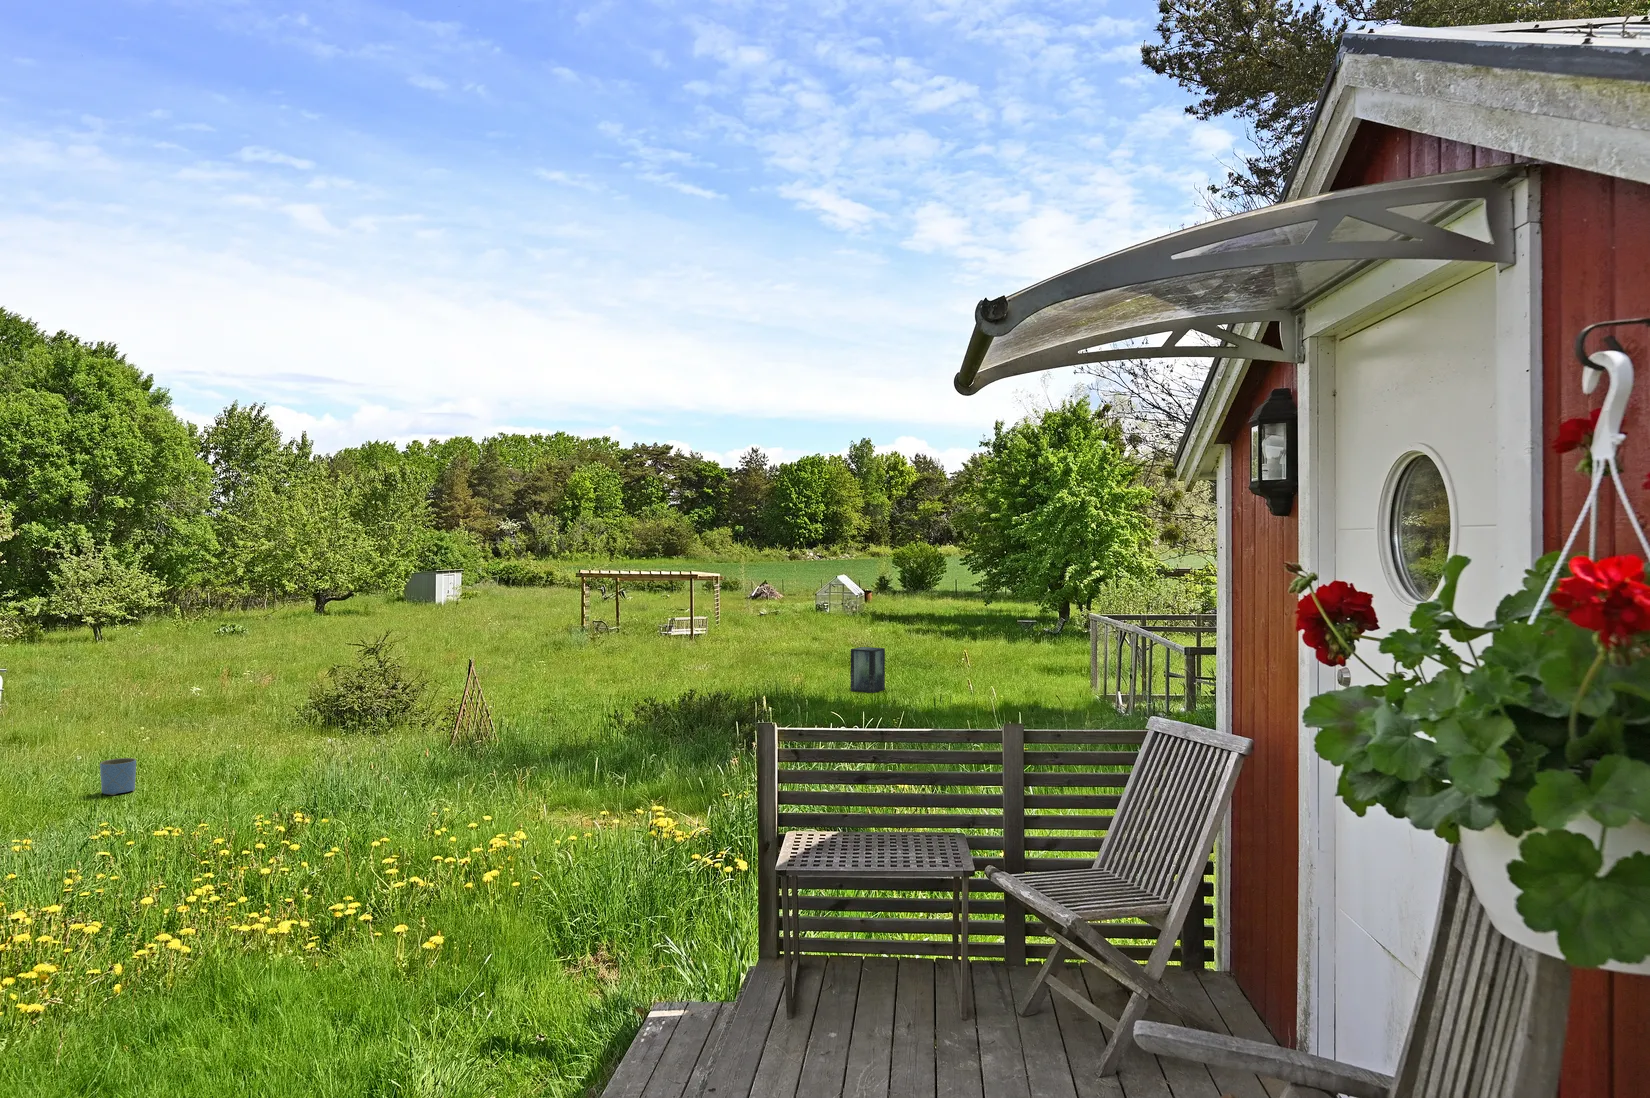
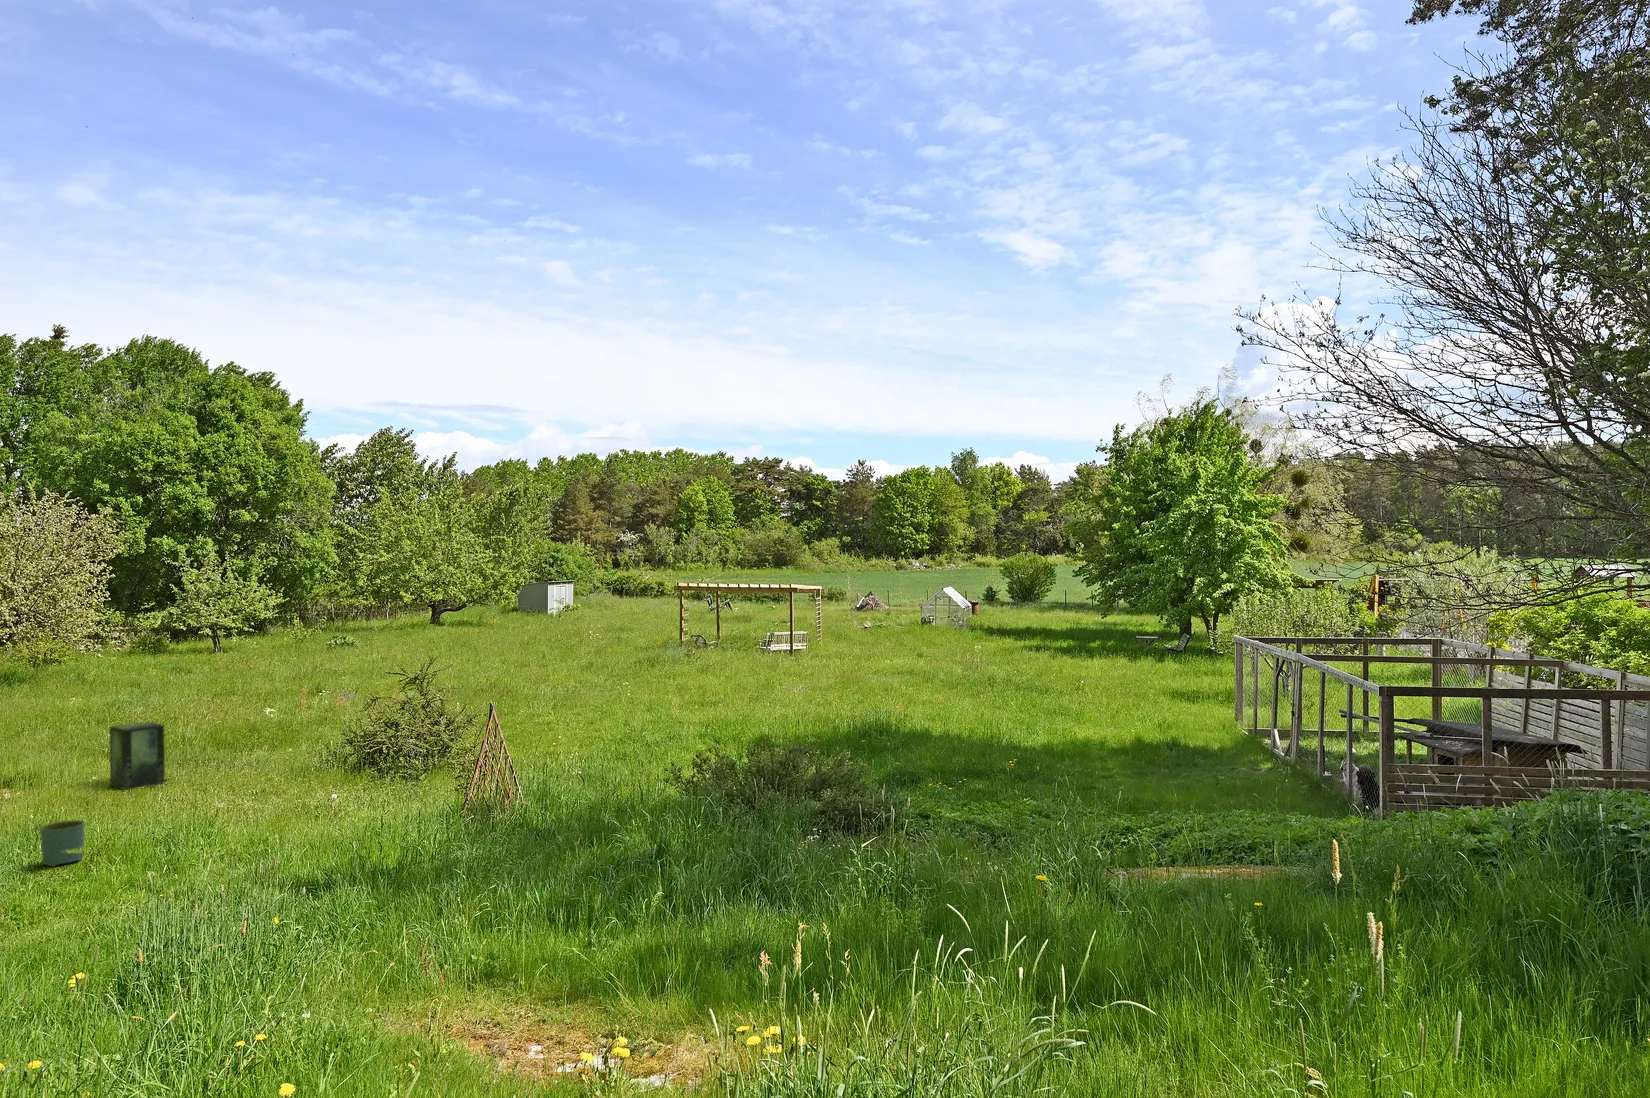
storage box: present [851,647,885,693] -> present [110,722,165,790]

